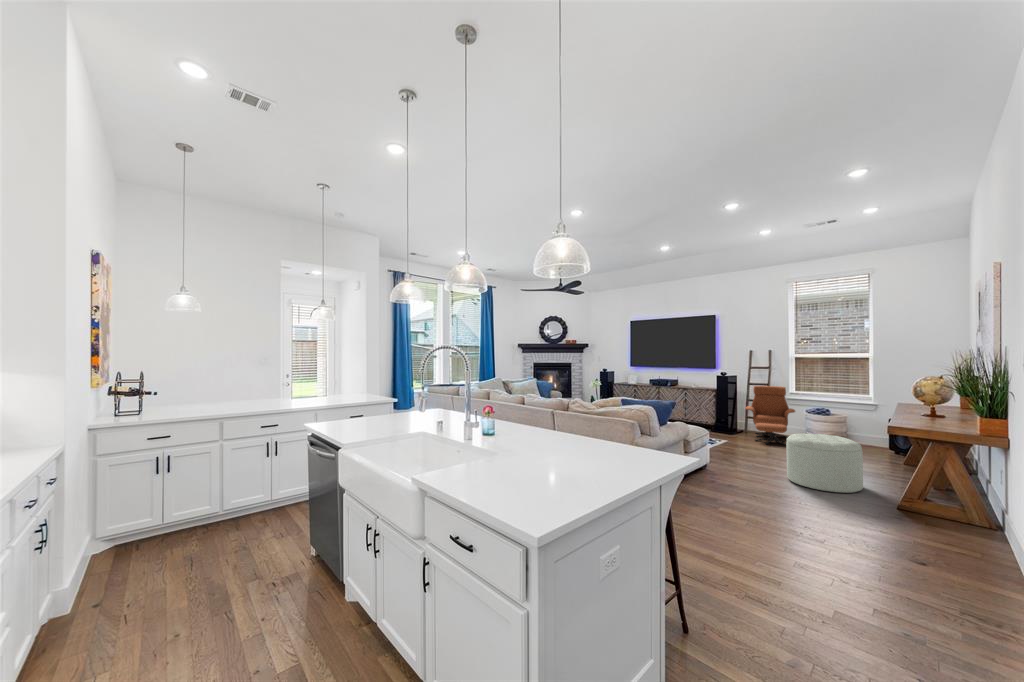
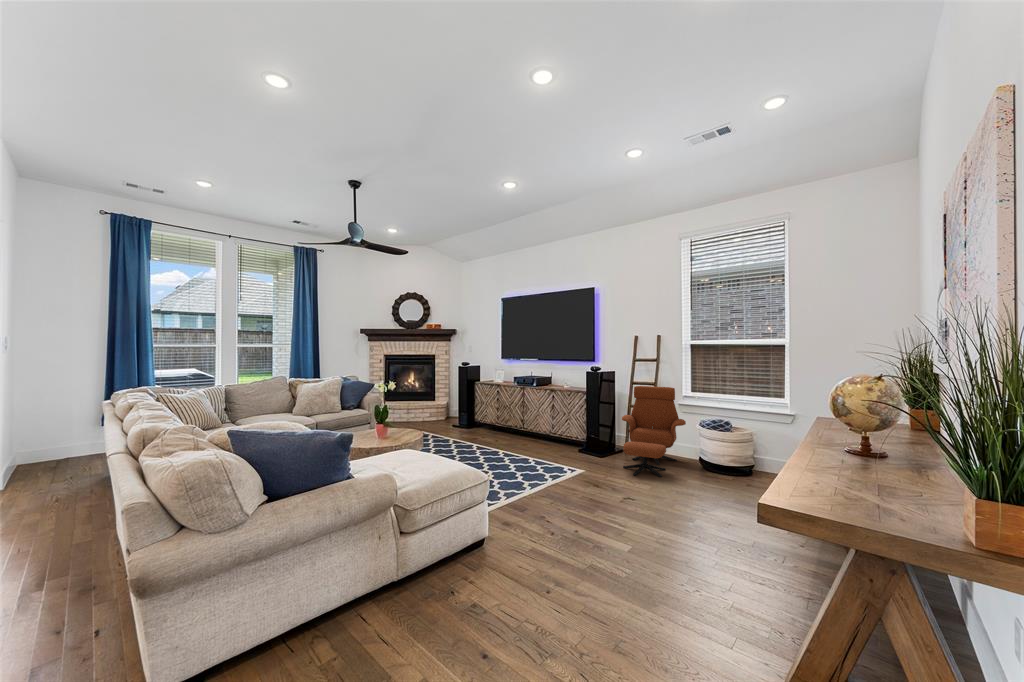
ottoman: present [786,433,863,493] -> none [597,481,726,624]

